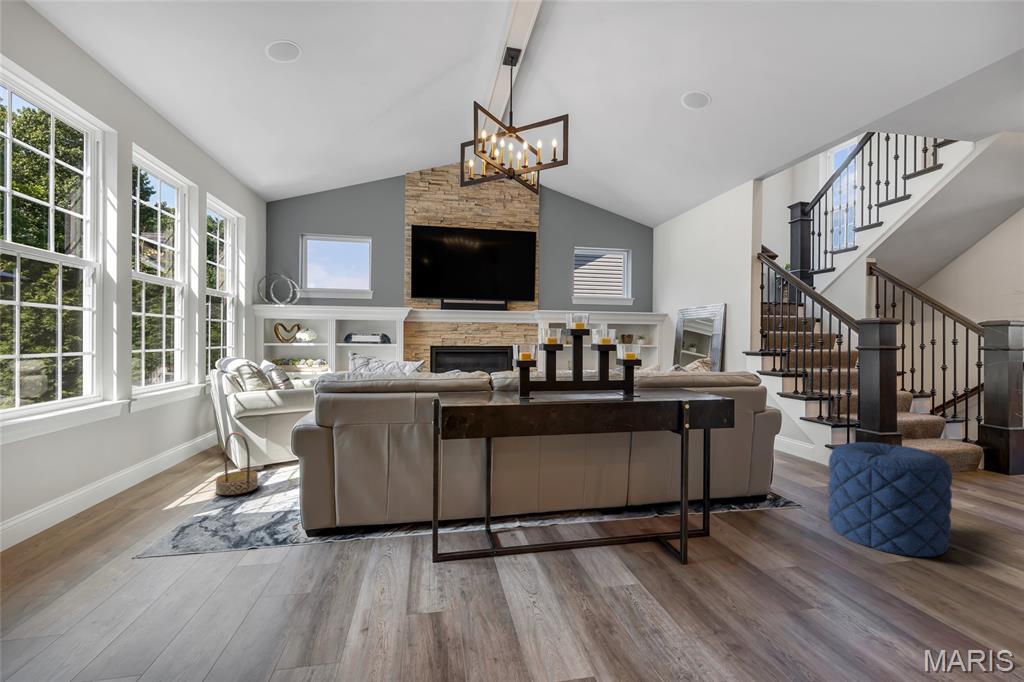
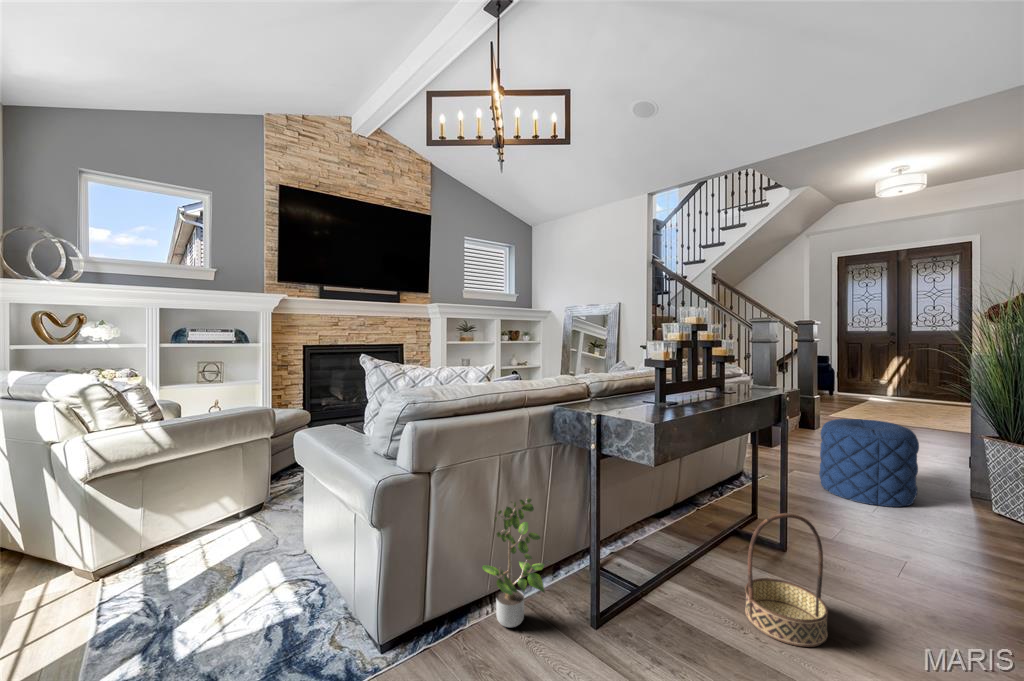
basket: present [216,432,258,495] -> present [745,513,828,647]
potted plant: none [365,451,418,539] -> present [482,498,545,627]

